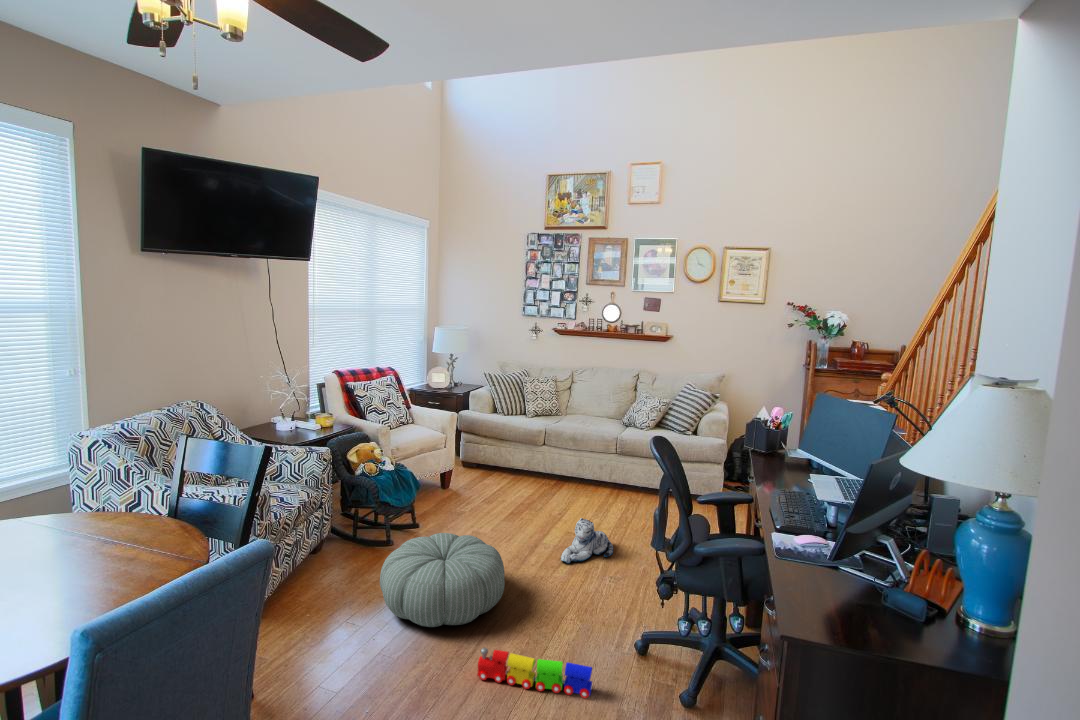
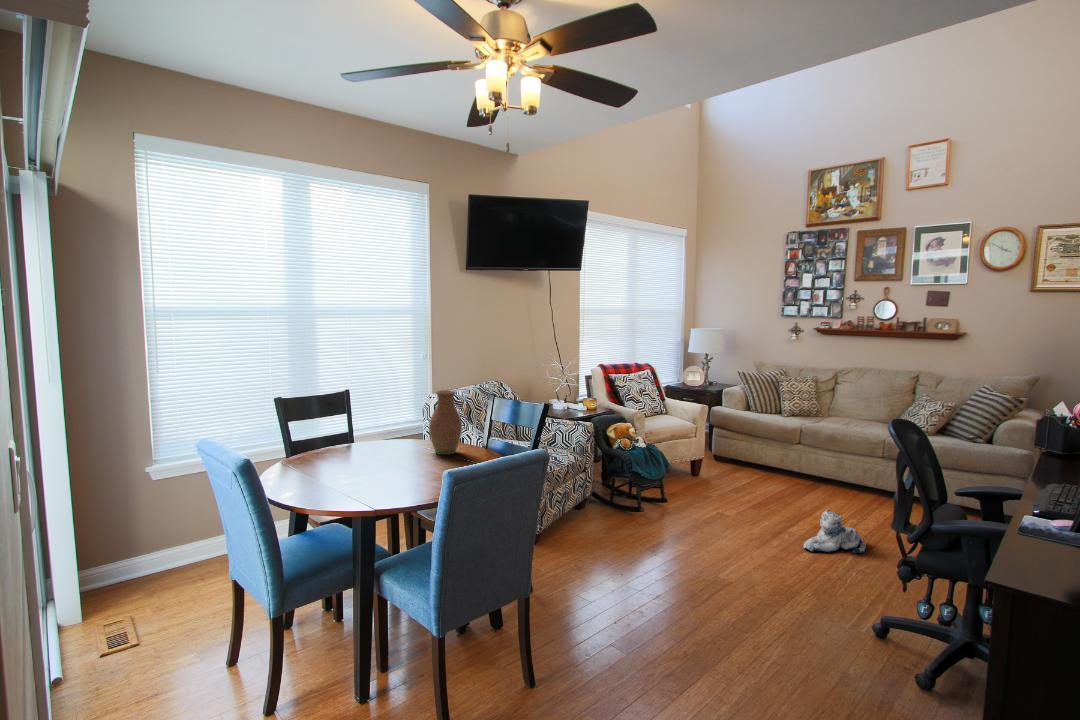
vase: none [61,445,127,549] -> present [429,390,462,455]
pouf: present [380,533,505,627] -> none [629,501,740,577]
toy train: present [477,648,592,698] -> none [705,591,816,654]

